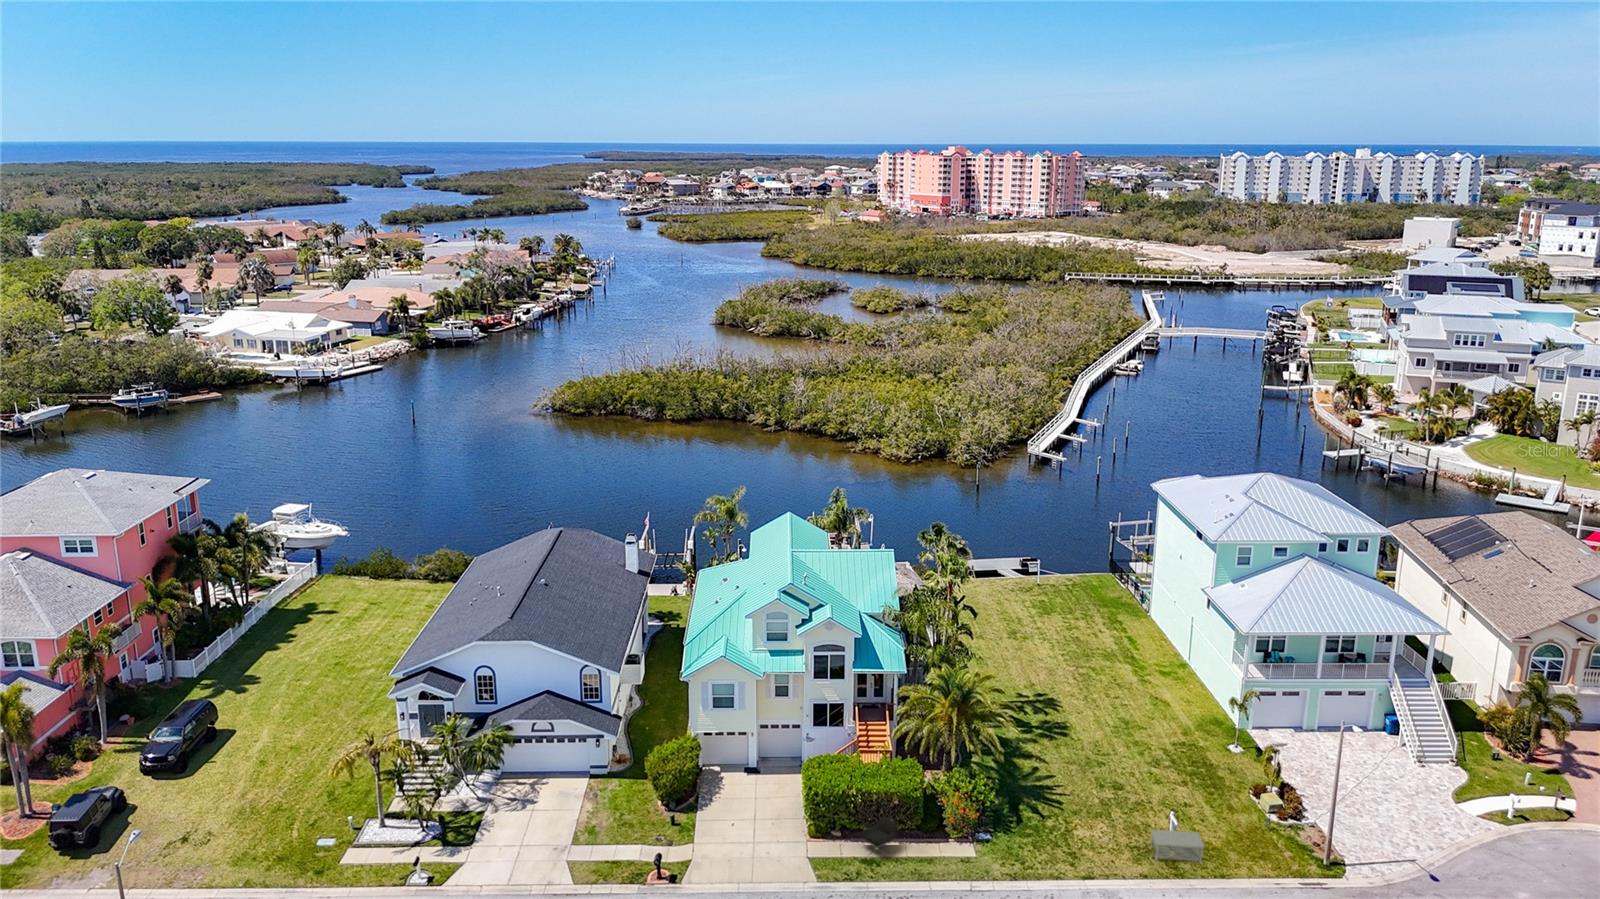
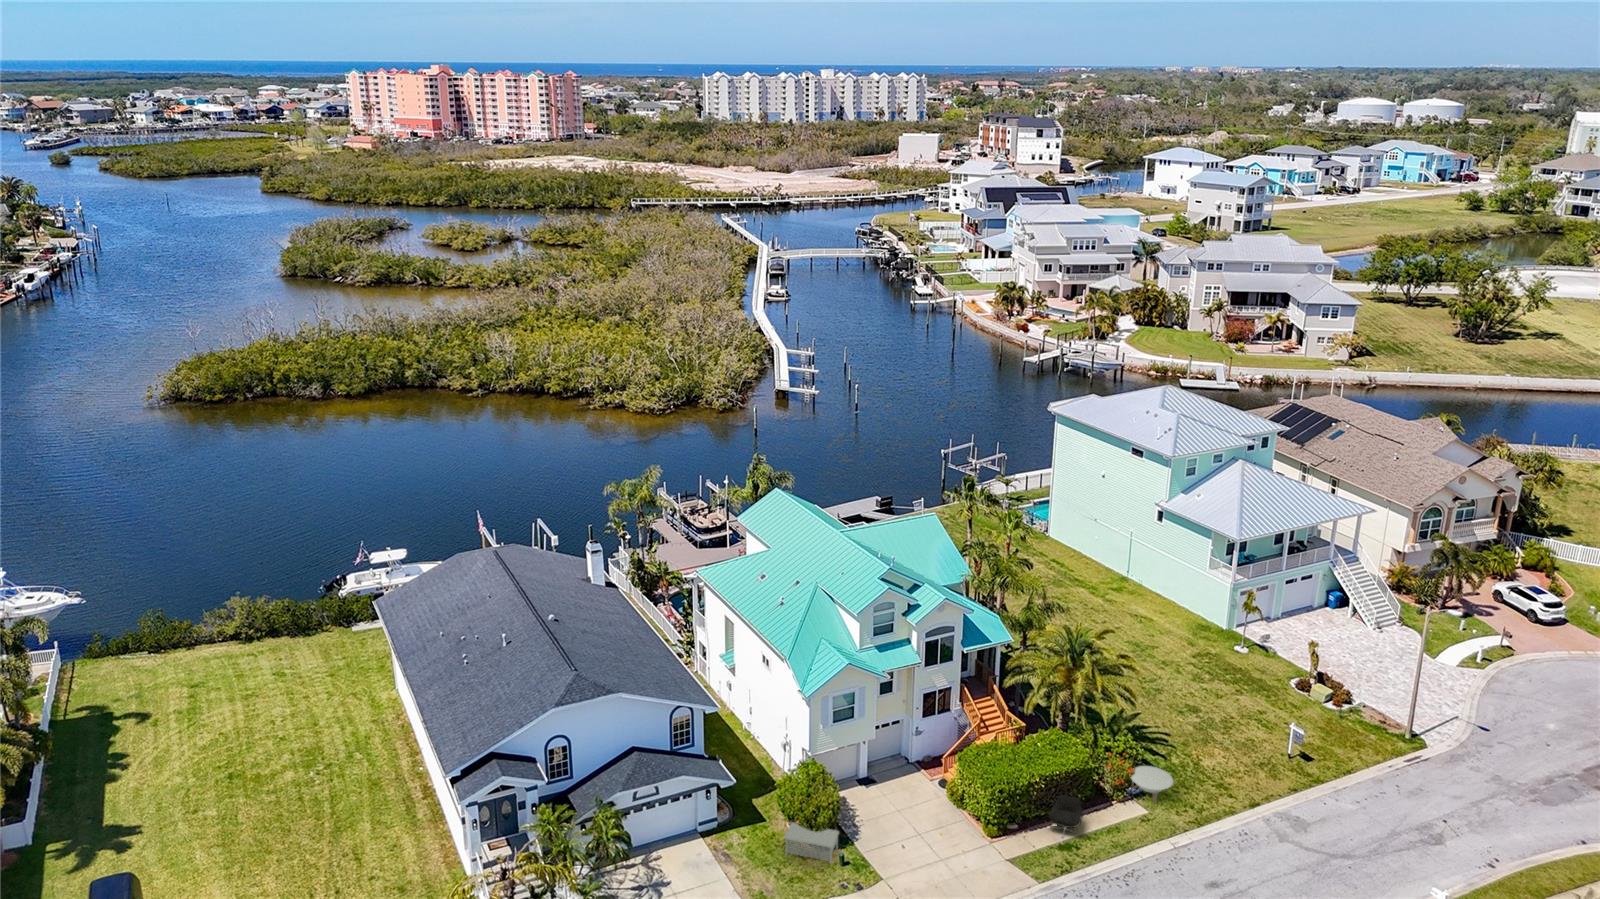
round table: none [972,815,1014,852] -> present [1131,766,1173,803]
storage bench: present [1150,829,1204,863] -> present [784,822,839,864]

